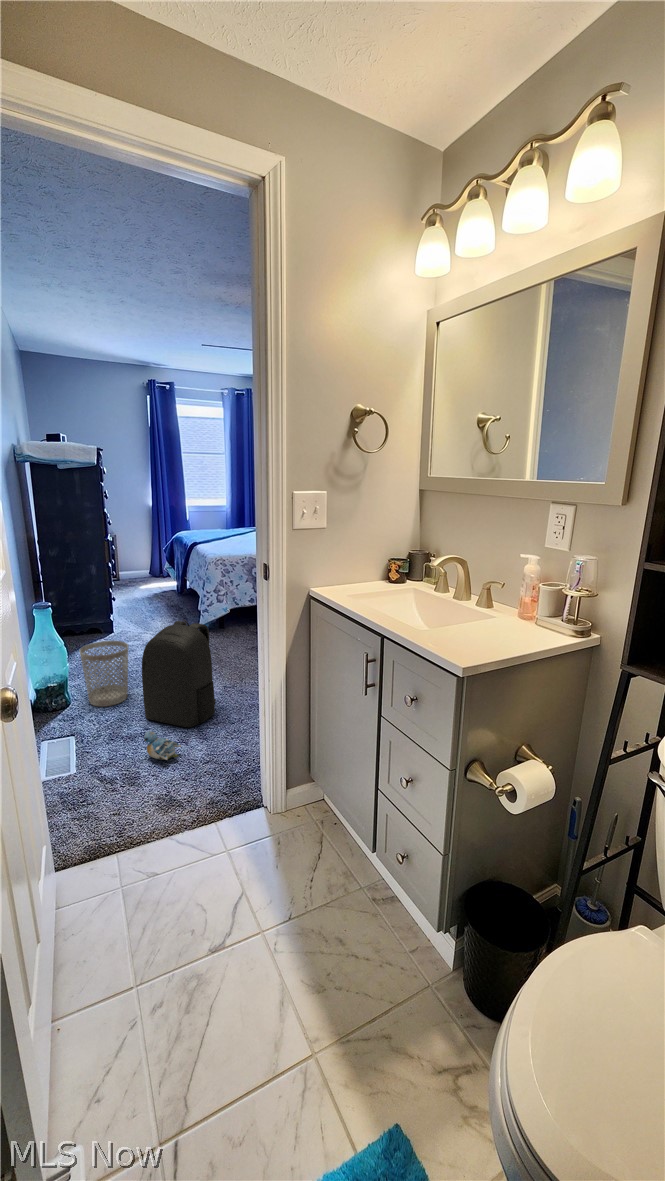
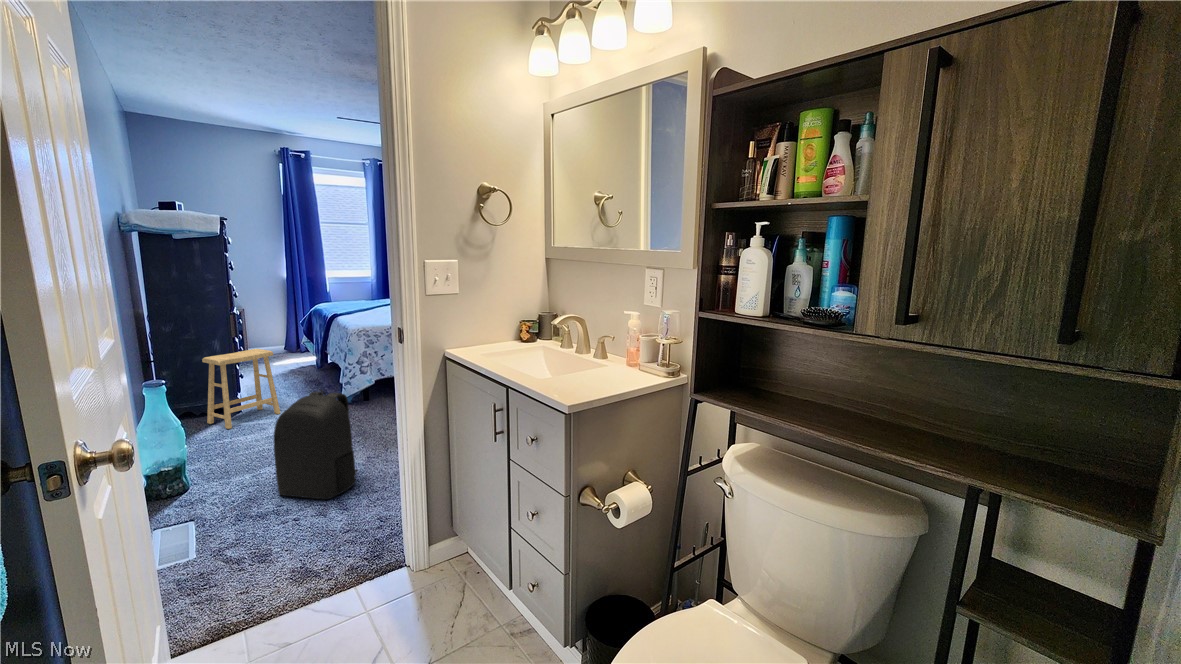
footstool: none [81,574,147,649] -> present [202,349,281,429]
wastebasket: present [79,641,128,706] -> none [201,417,258,488]
plush toy: present [144,731,181,760] -> none [276,505,318,533]

